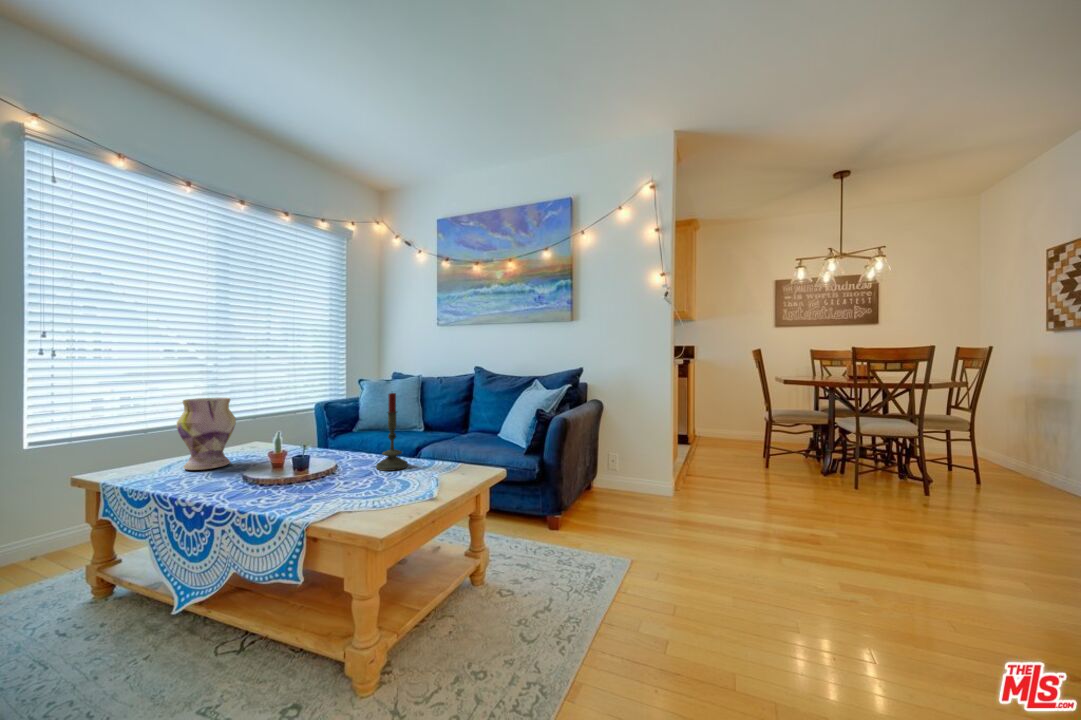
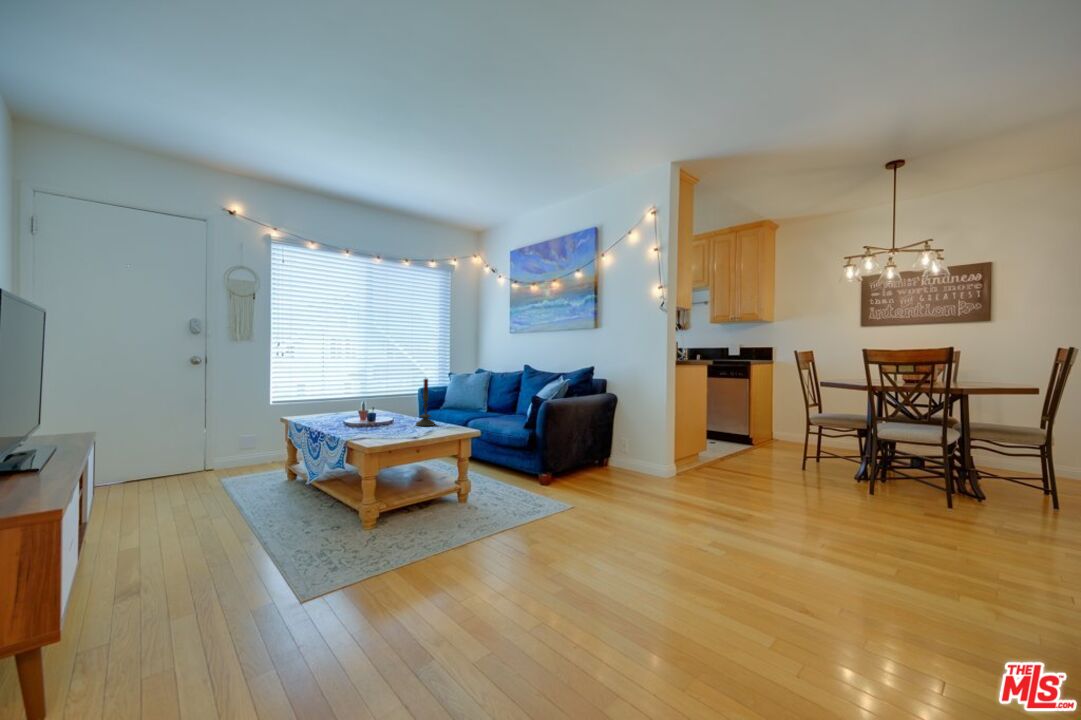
vase: present [177,398,236,470] -> none [323,379,352,418]

